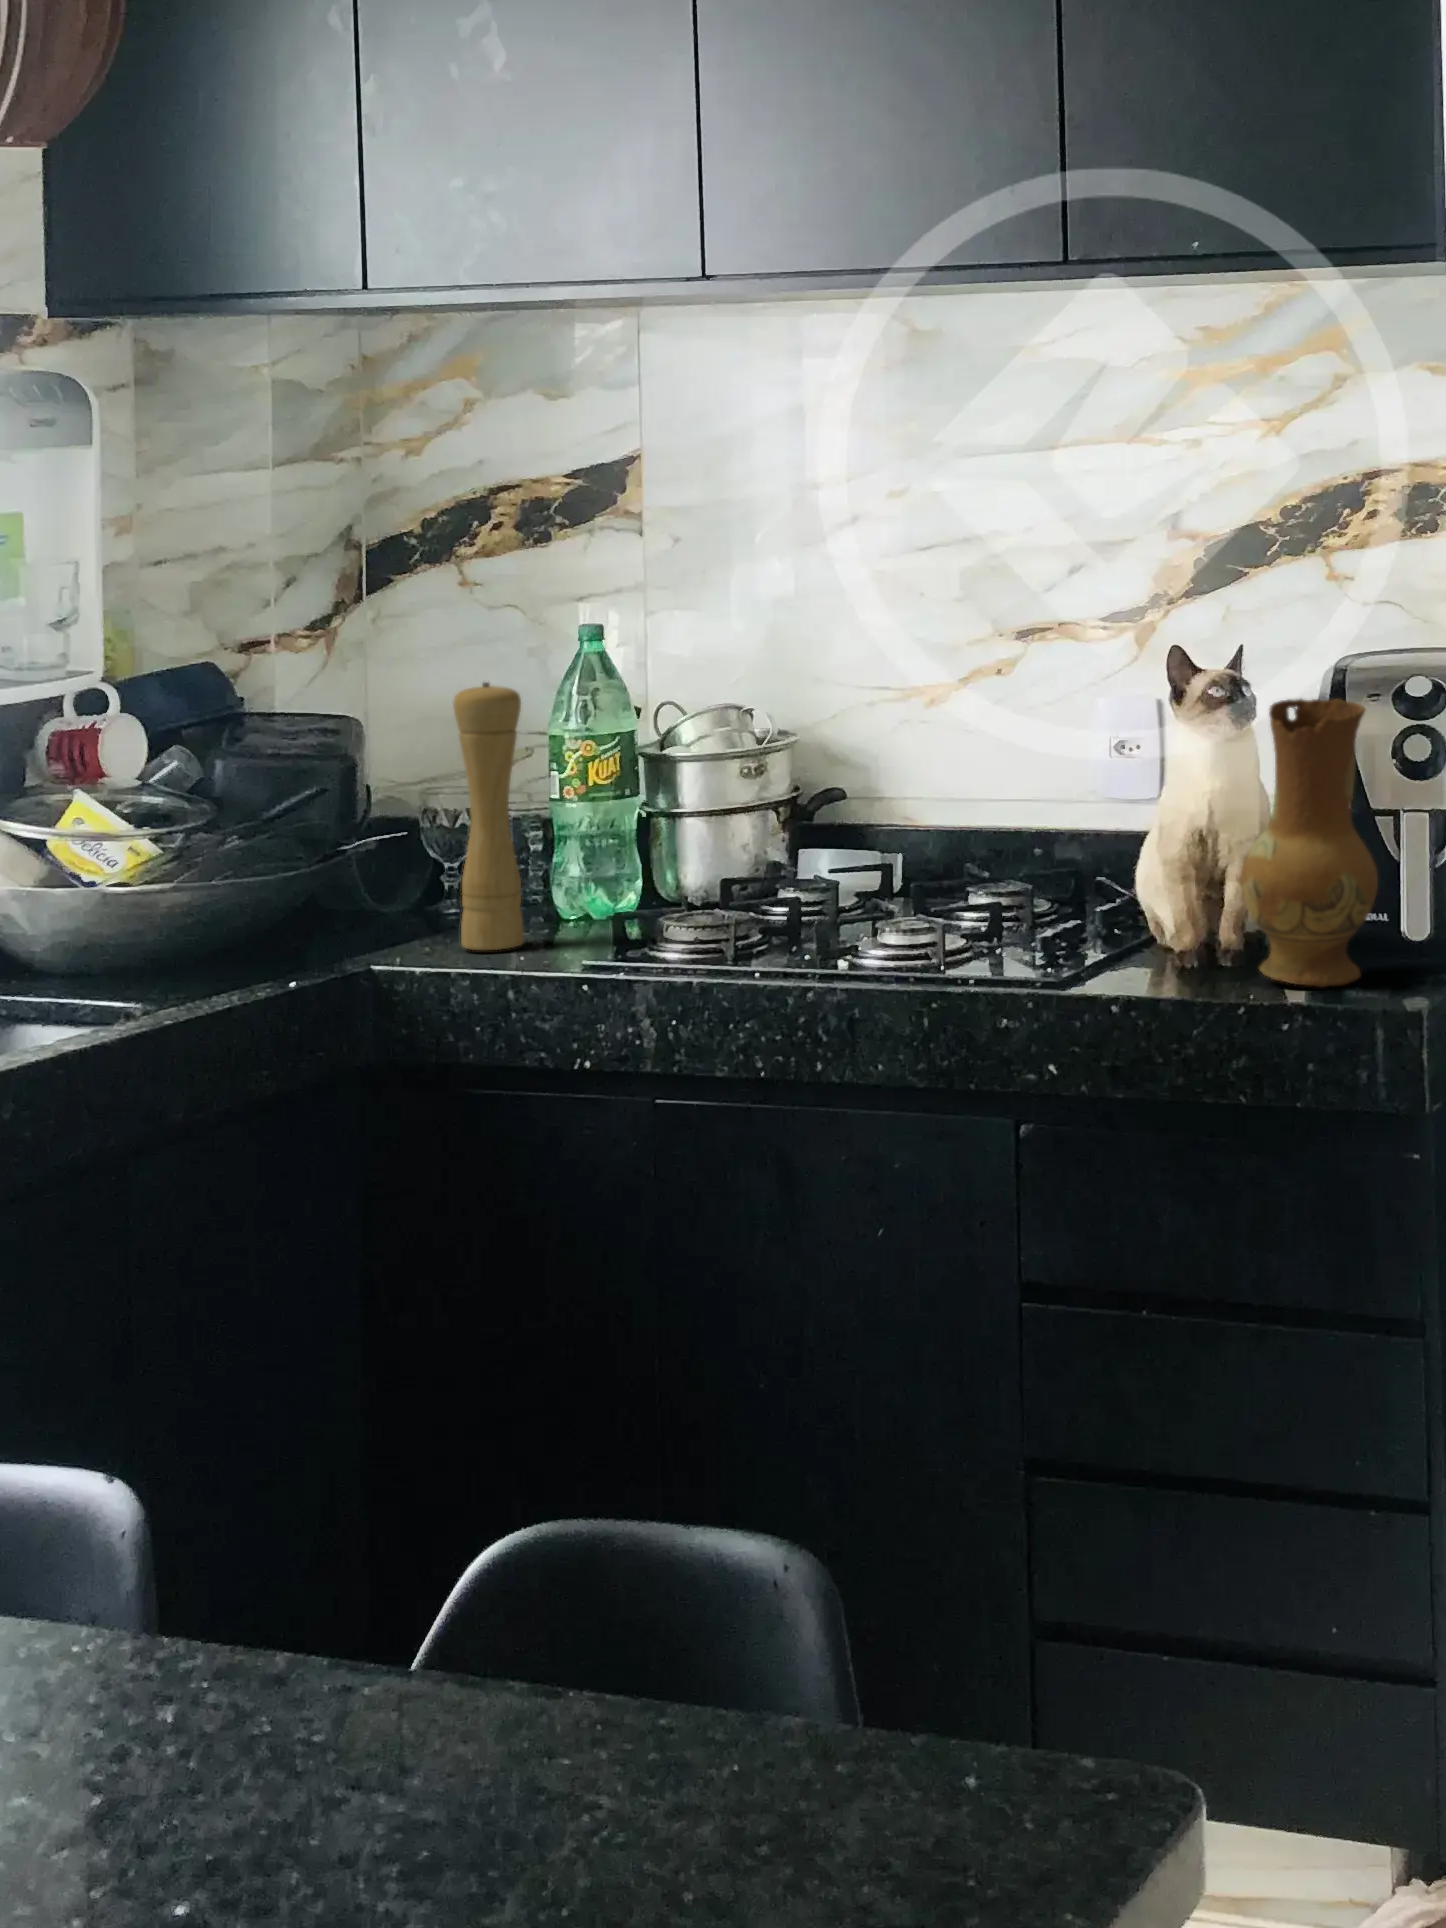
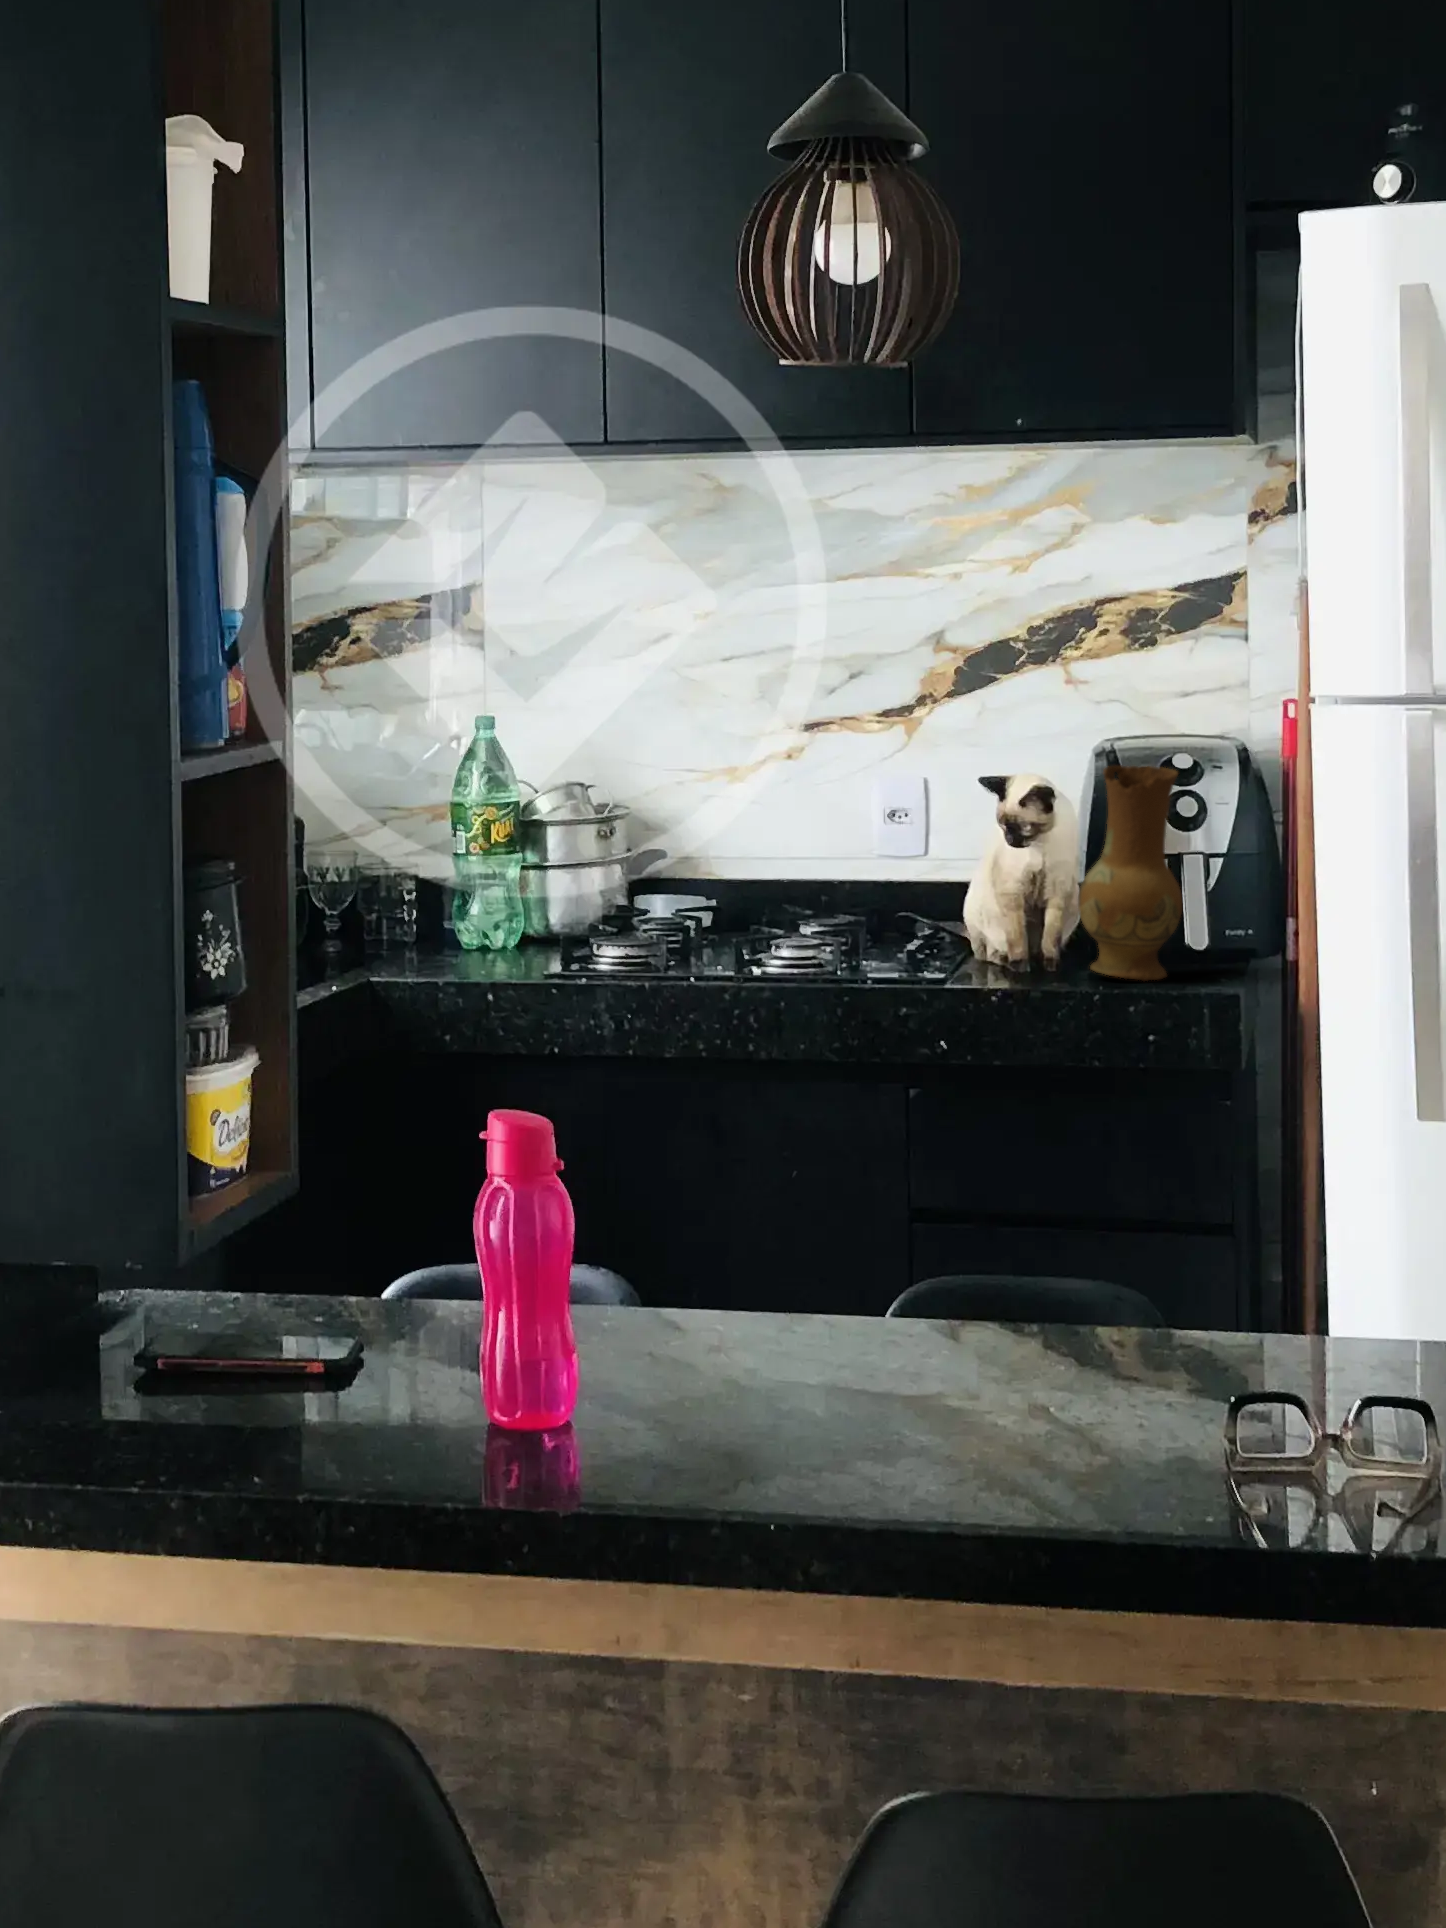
pepper mill: present [453,682,524,950] -> none [406,753,459,964]

